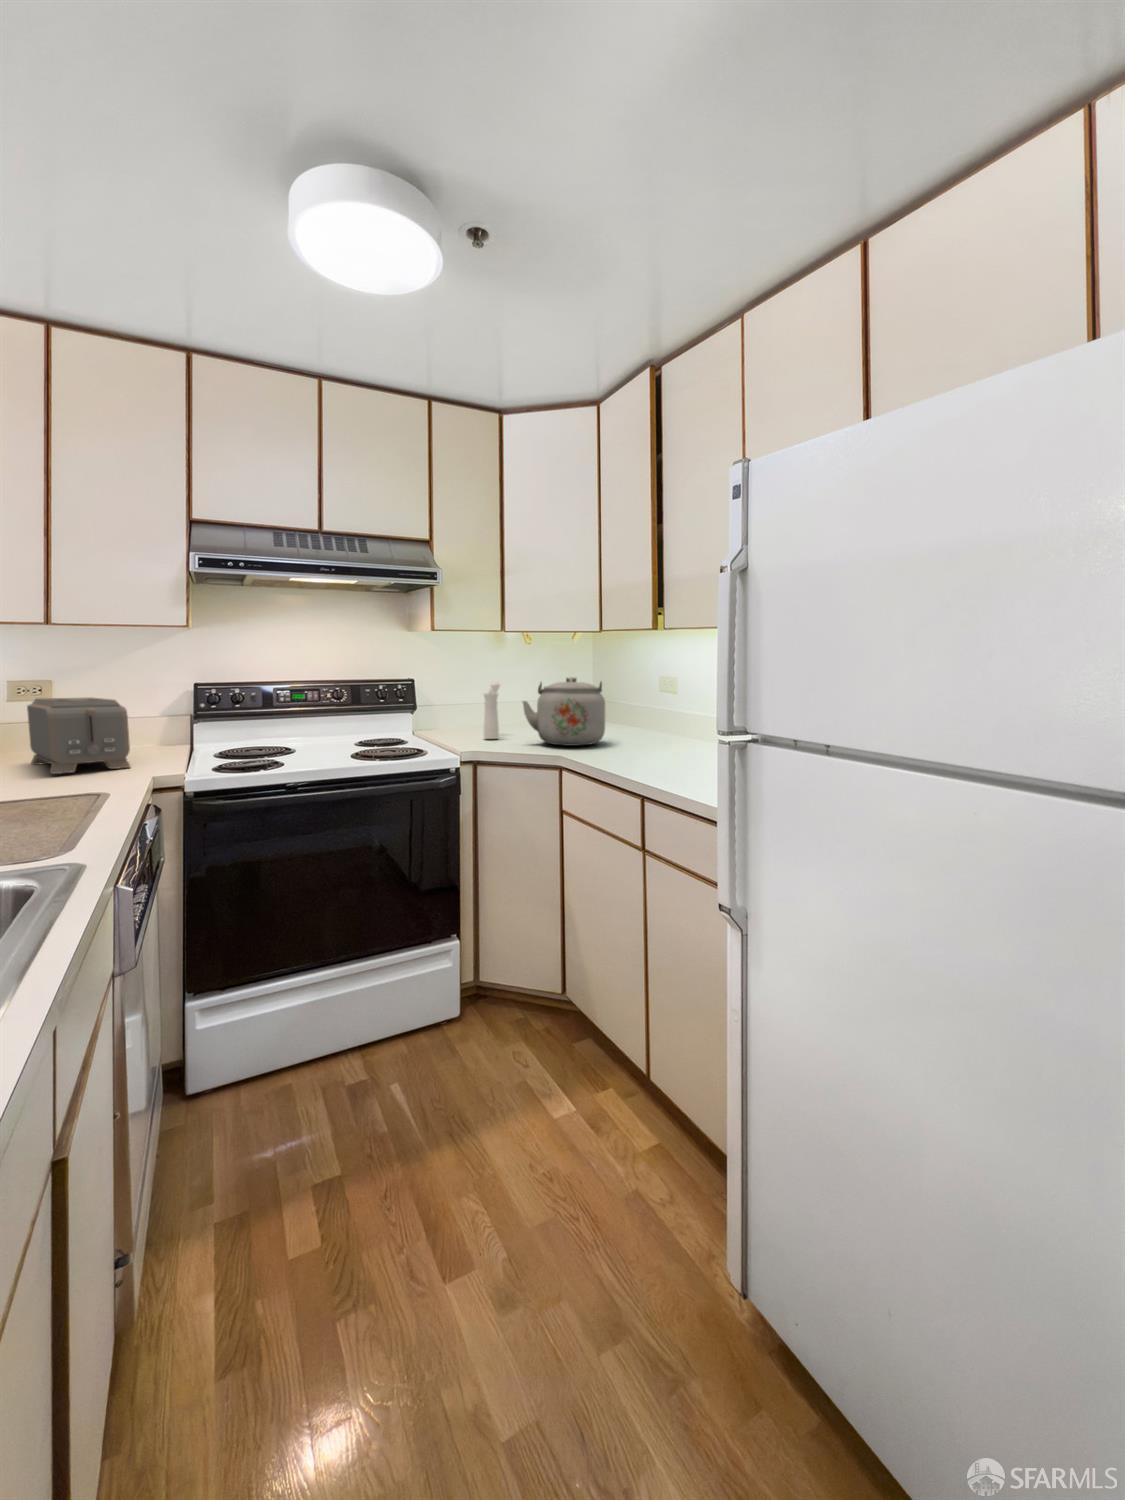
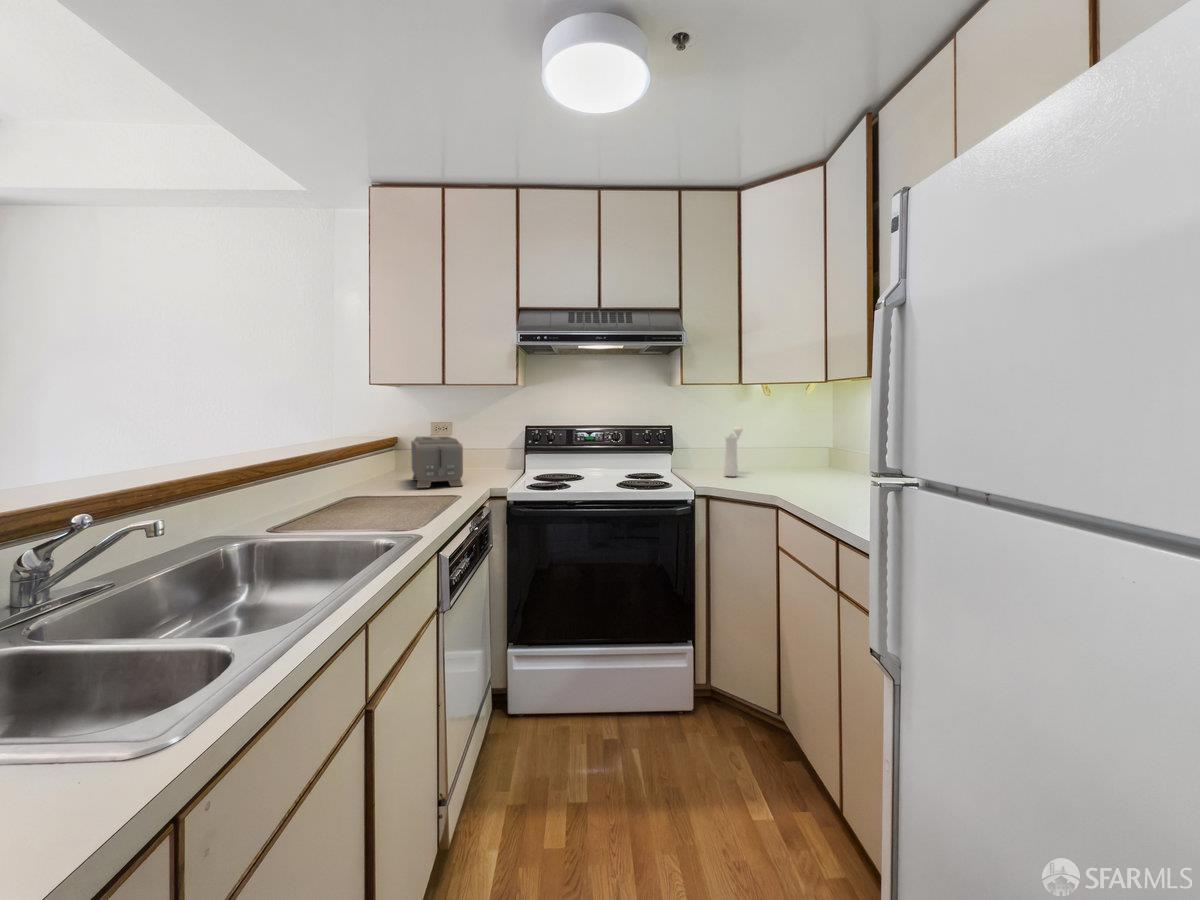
kettle: present [523,677,605,746] -> none [754,424,833,486]

